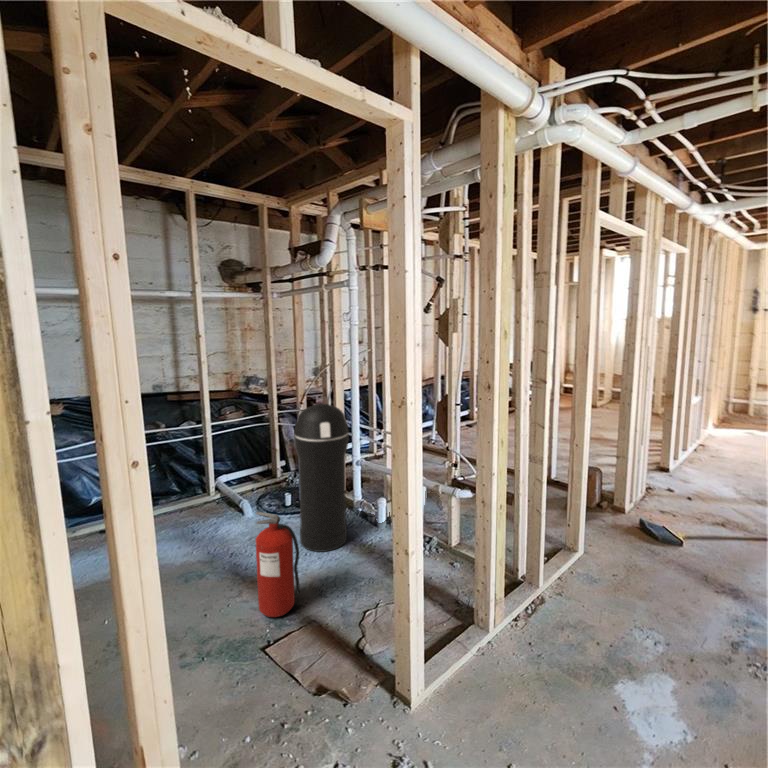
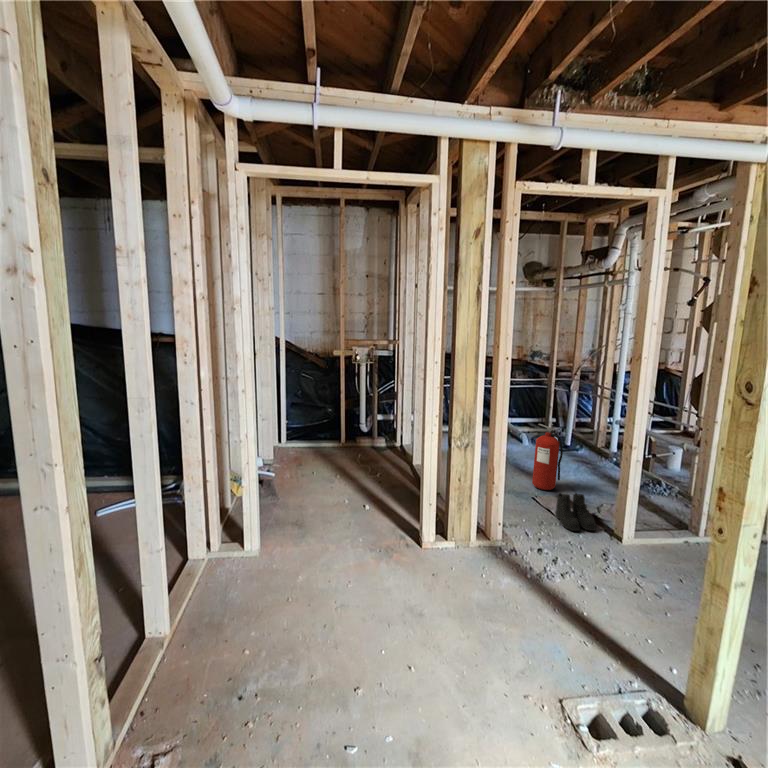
trash can: present [294,404,349,552] -> none [562,368,611,474]
boots: none [300,631,368,726] -> present [556,493,596,531]

